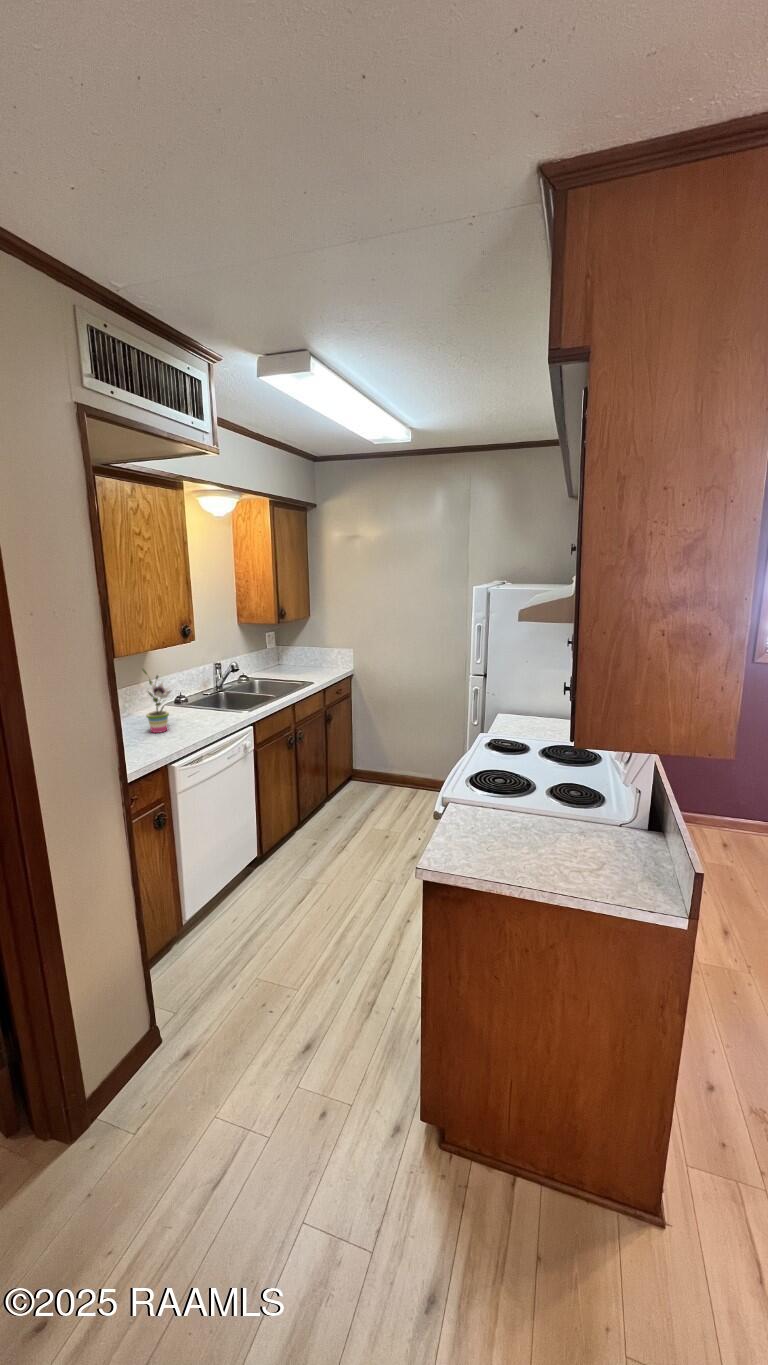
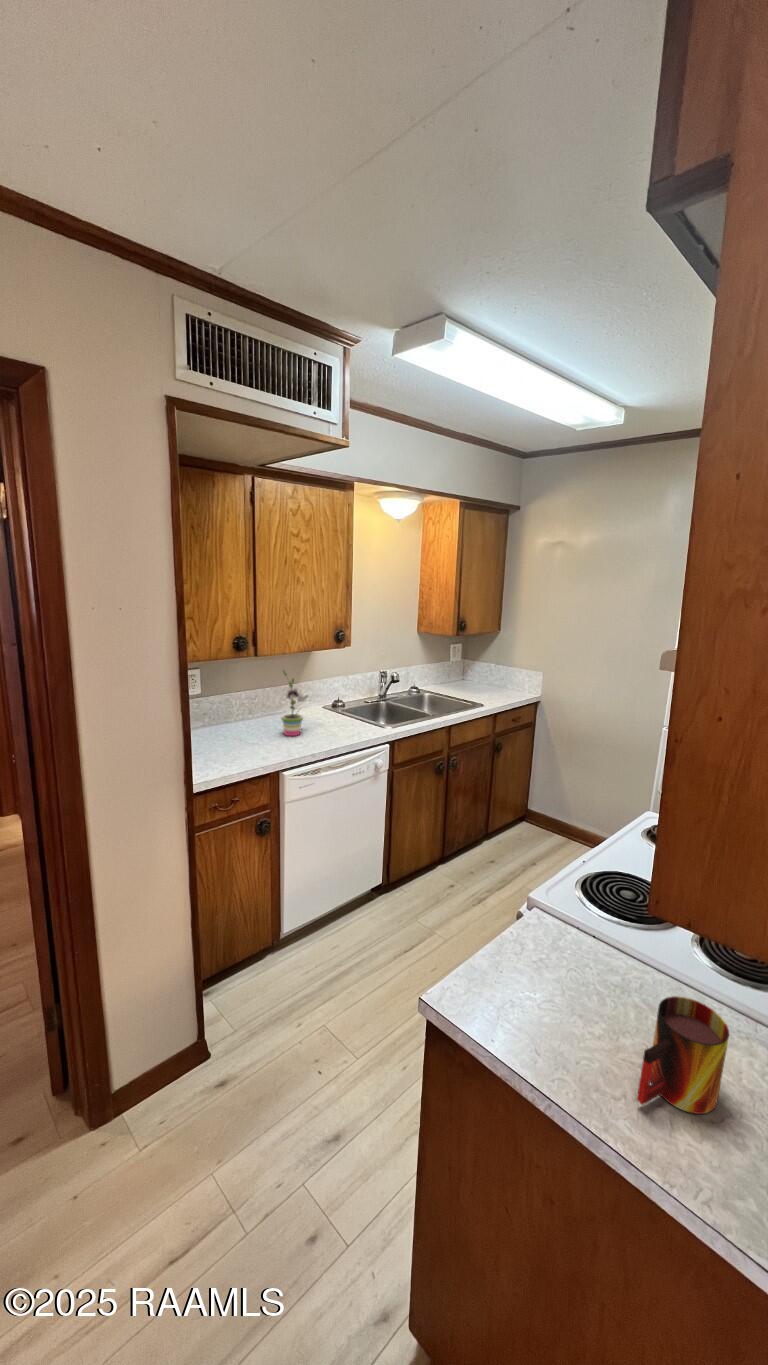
mug: none [563,813,604,875] -> present [637,996,729,1114]

